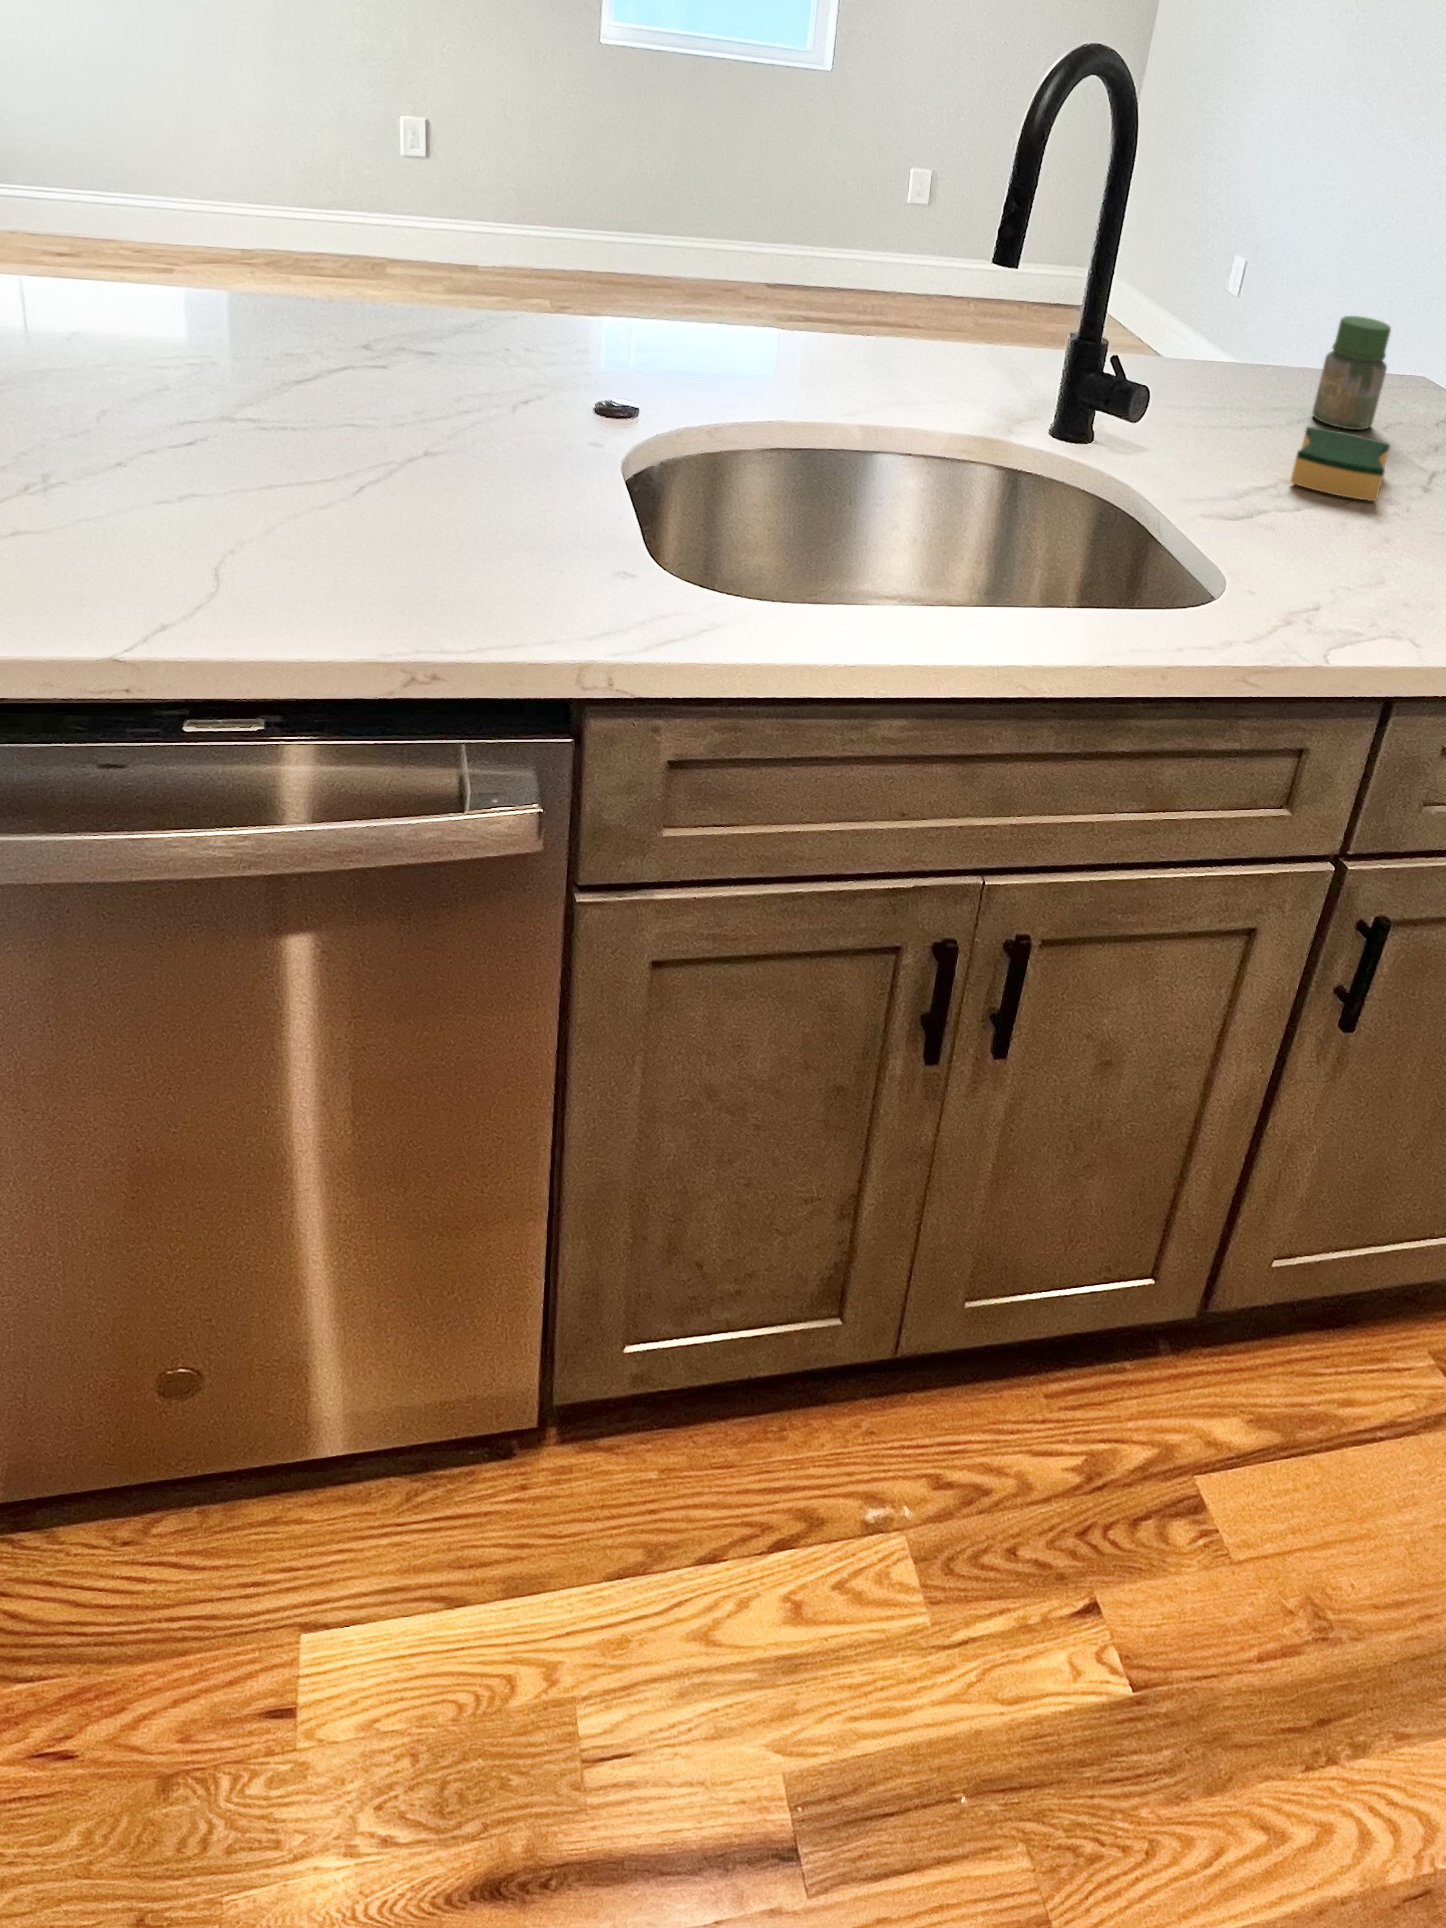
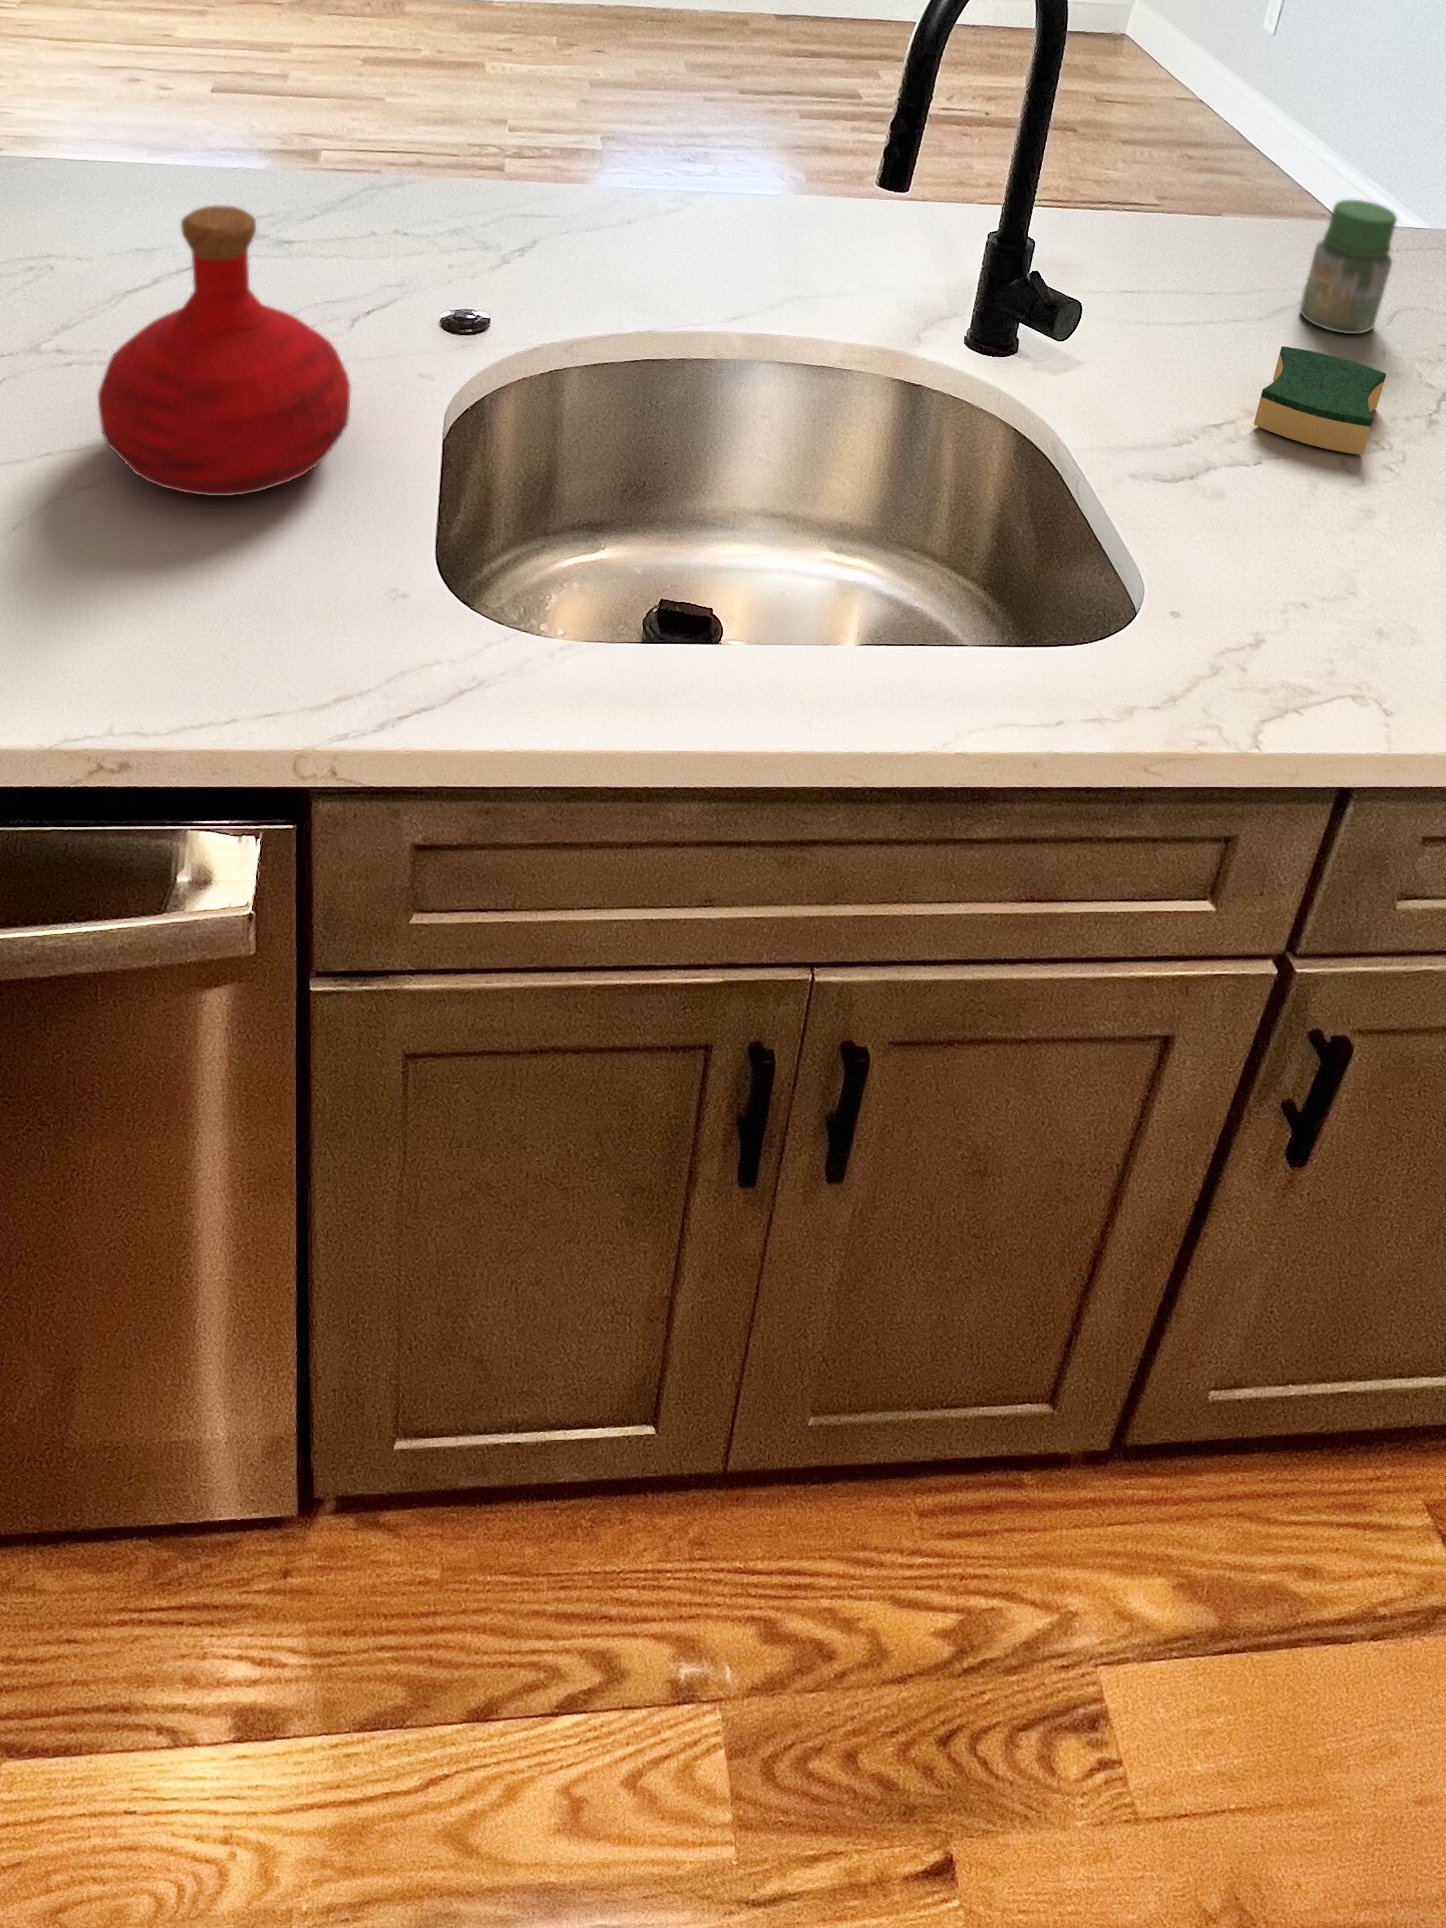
bottle: none [332,246,558,510] -> present [98,205,350,496]

